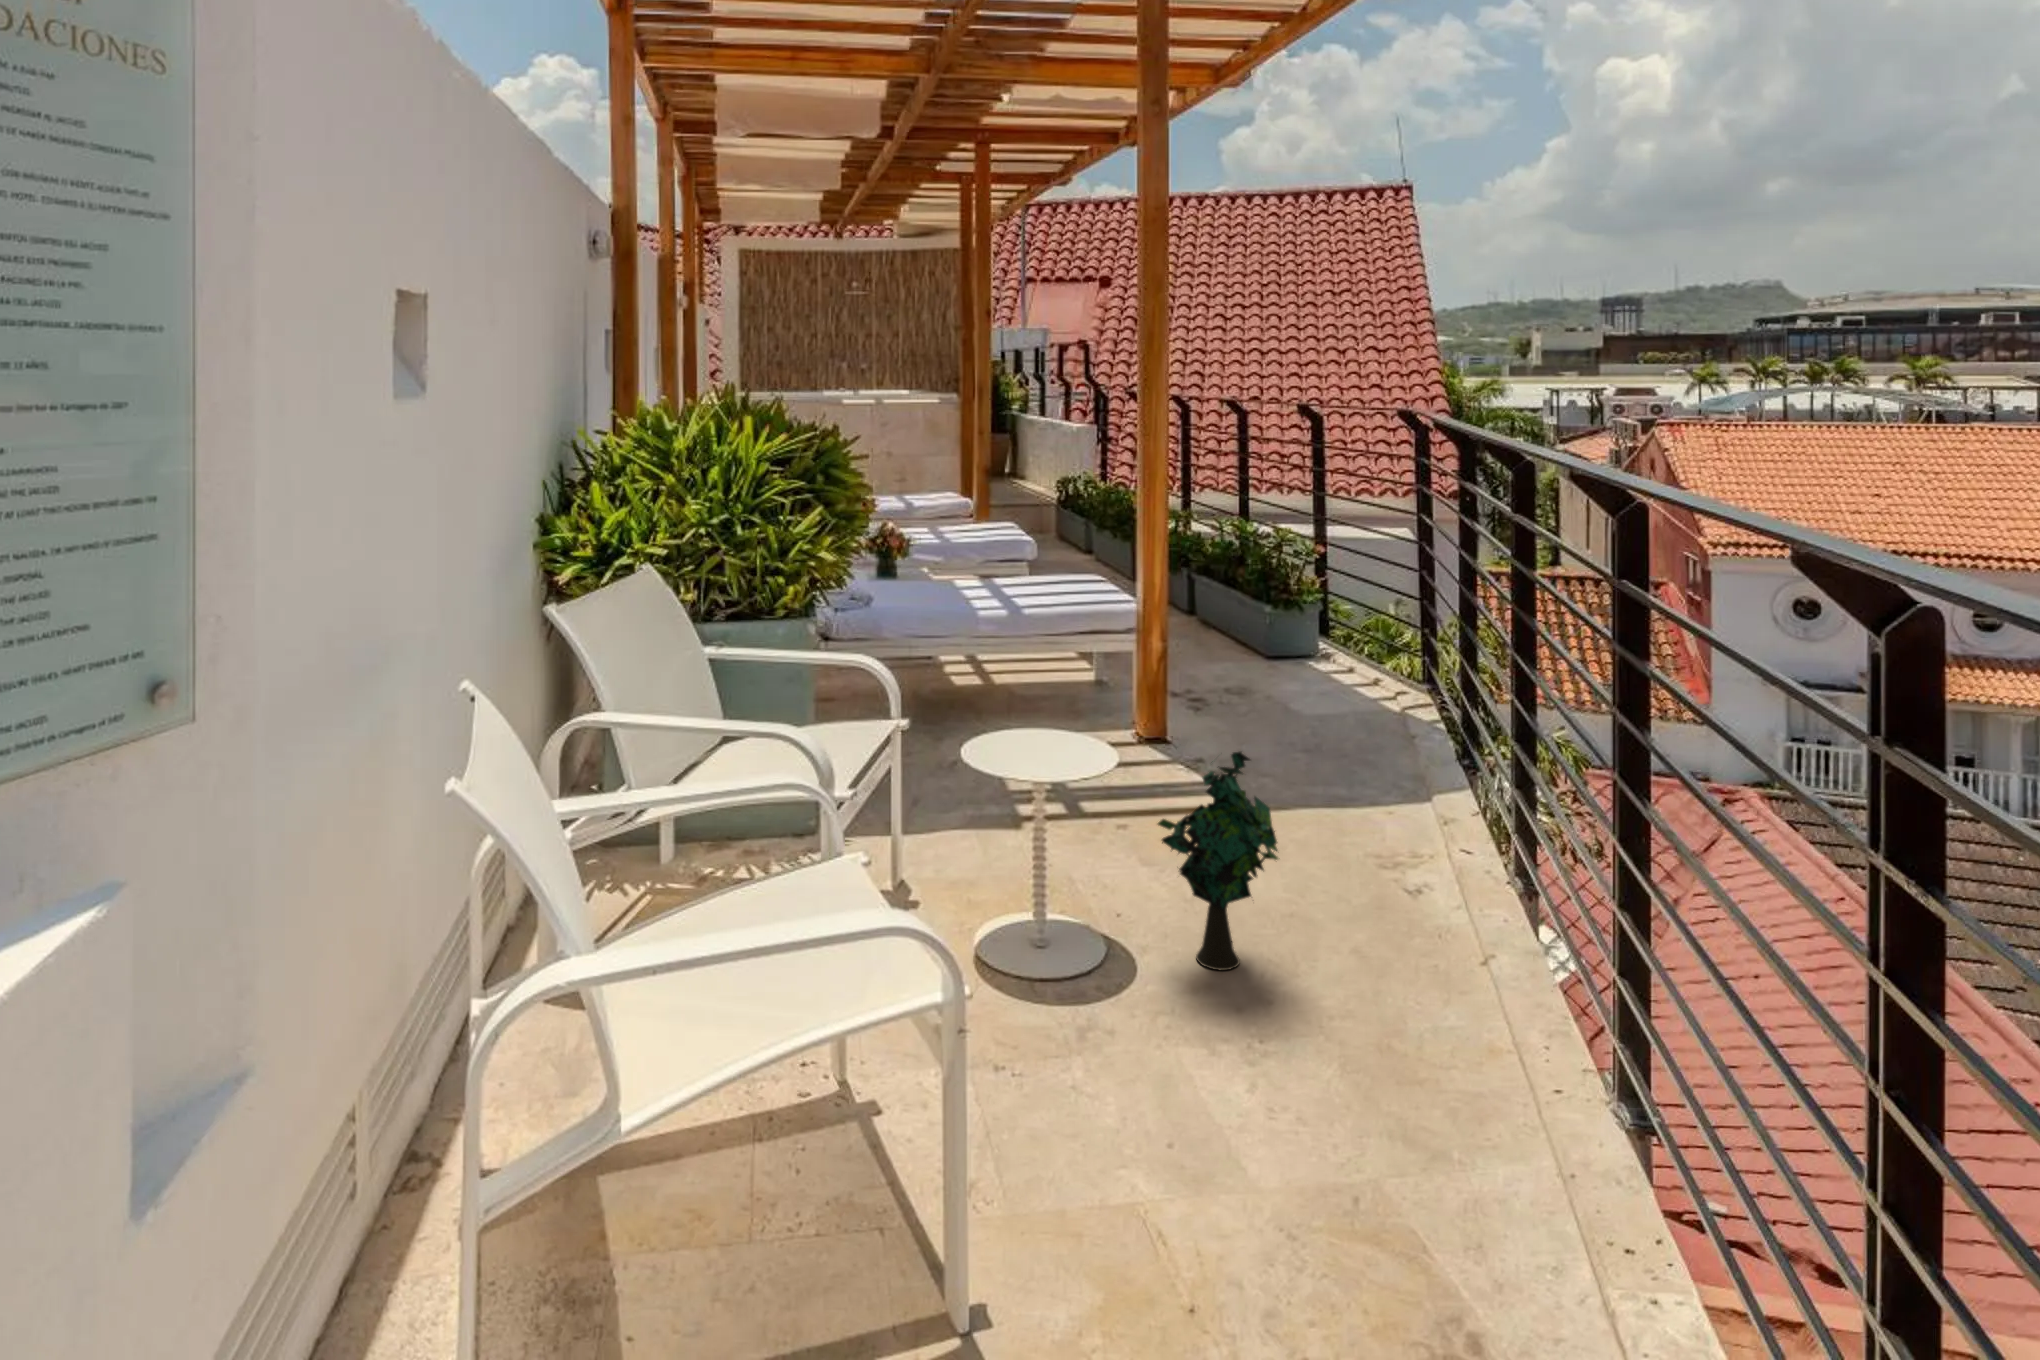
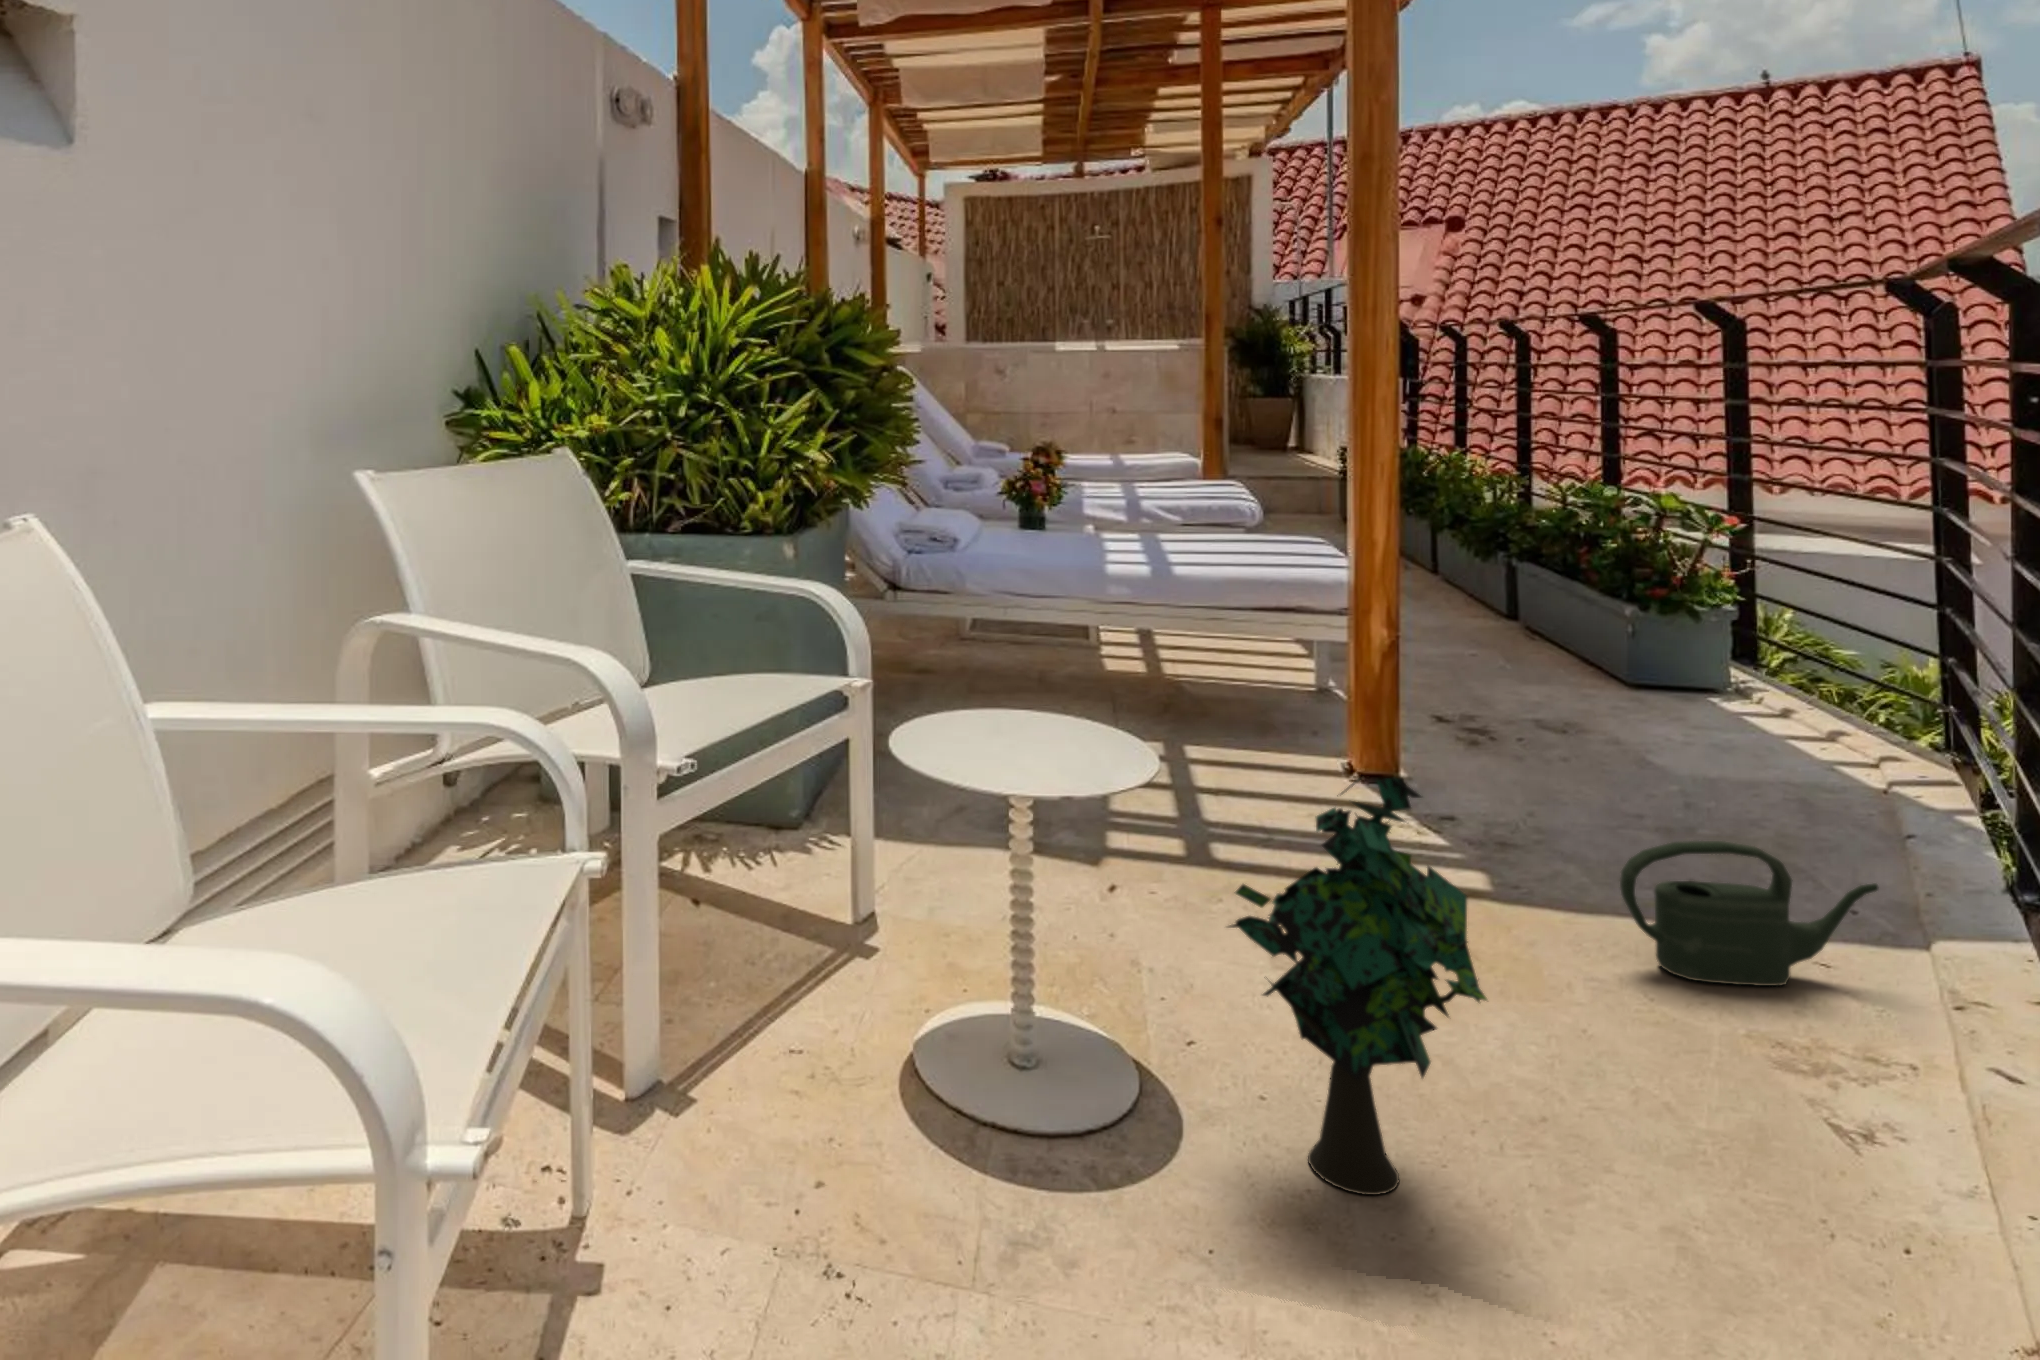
watering can: none [1306,759,1415,835] -> present [1620,841,1878,986]

